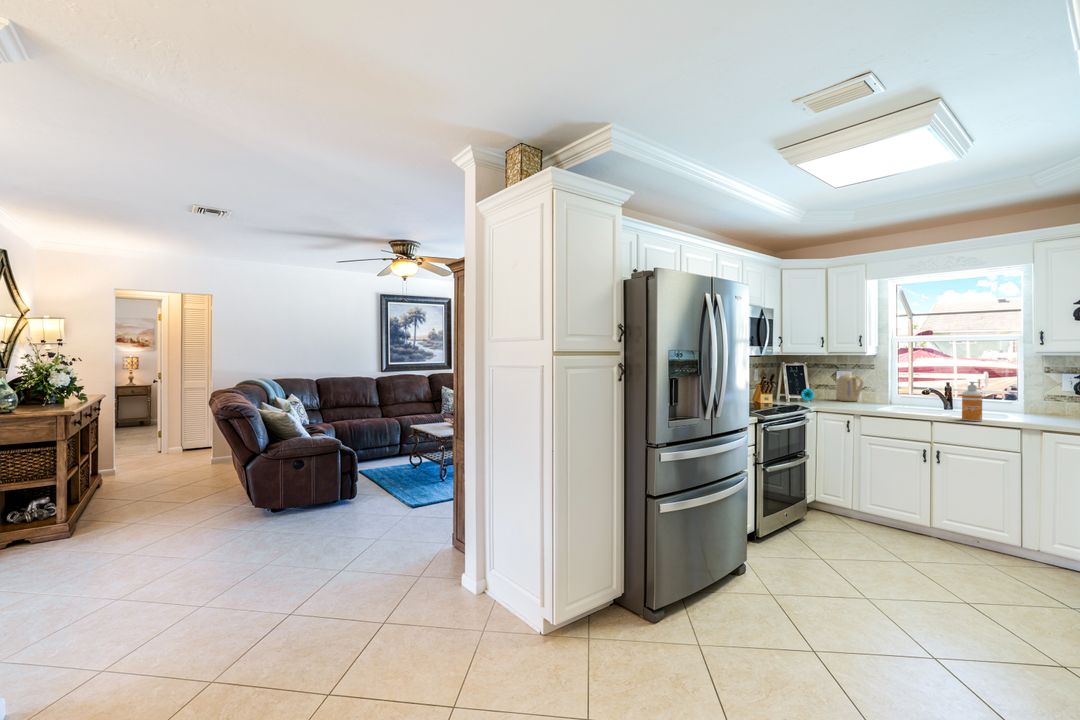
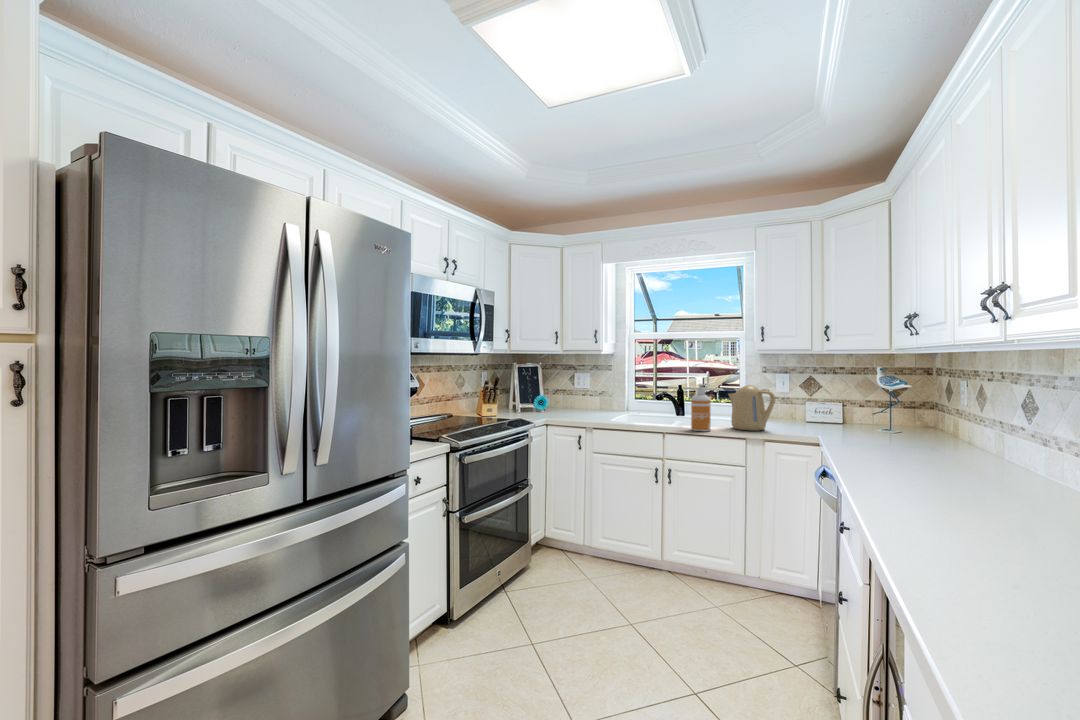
kettle: present [836,374,863,401] -> present [728,385,775,431]

